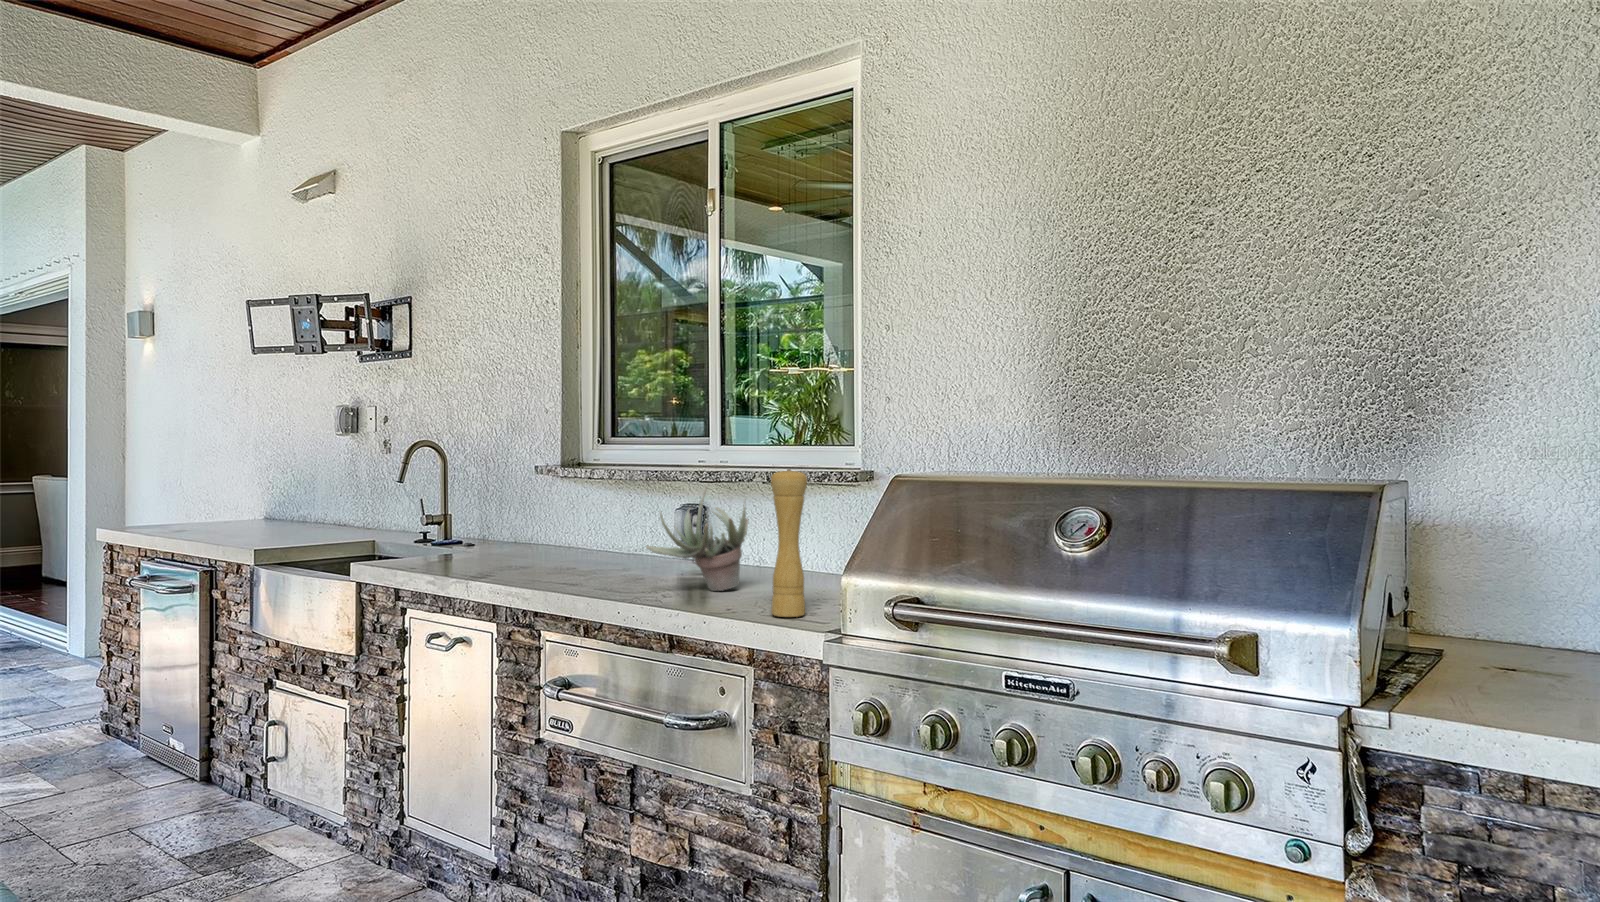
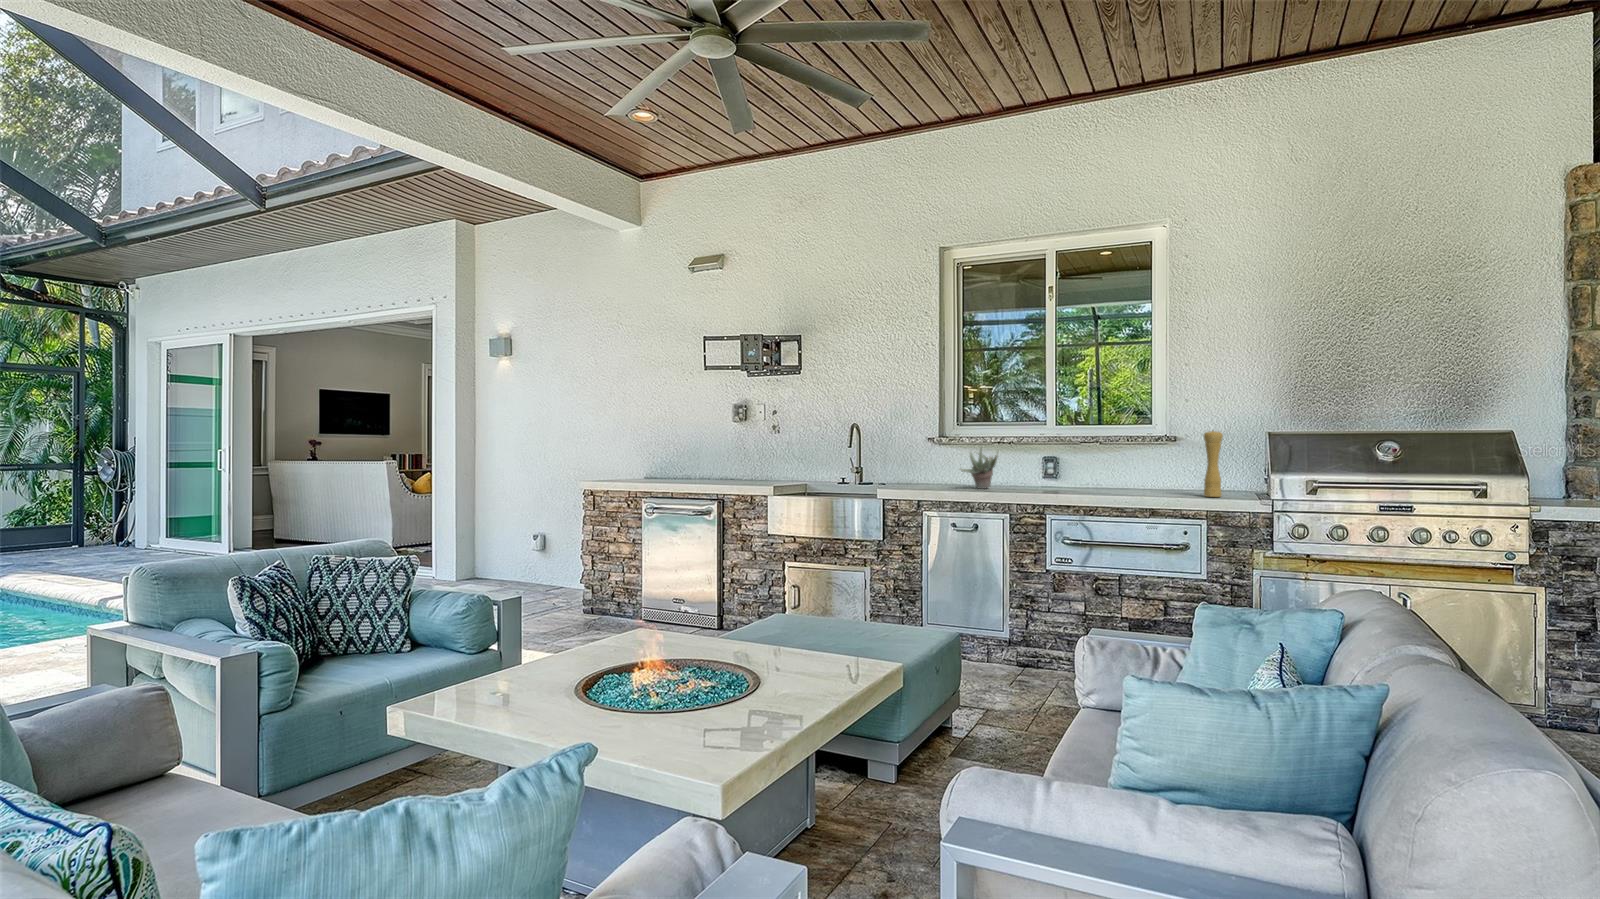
succulent plant: present [646,488,748,591] -> present [960,446,998,489]

